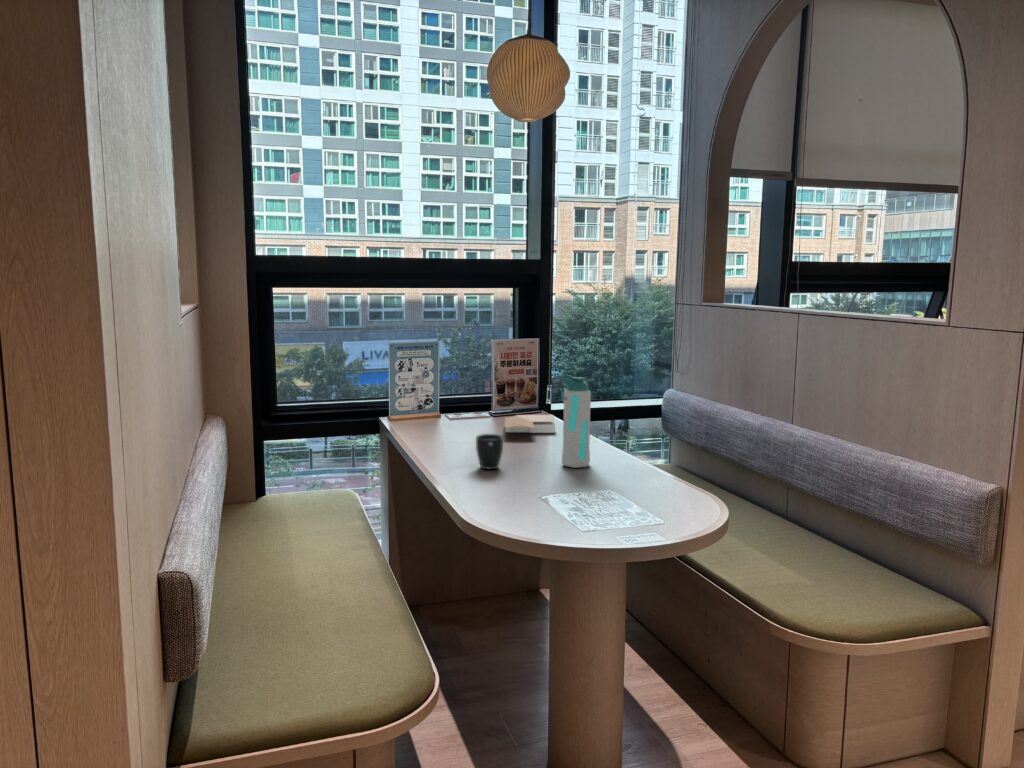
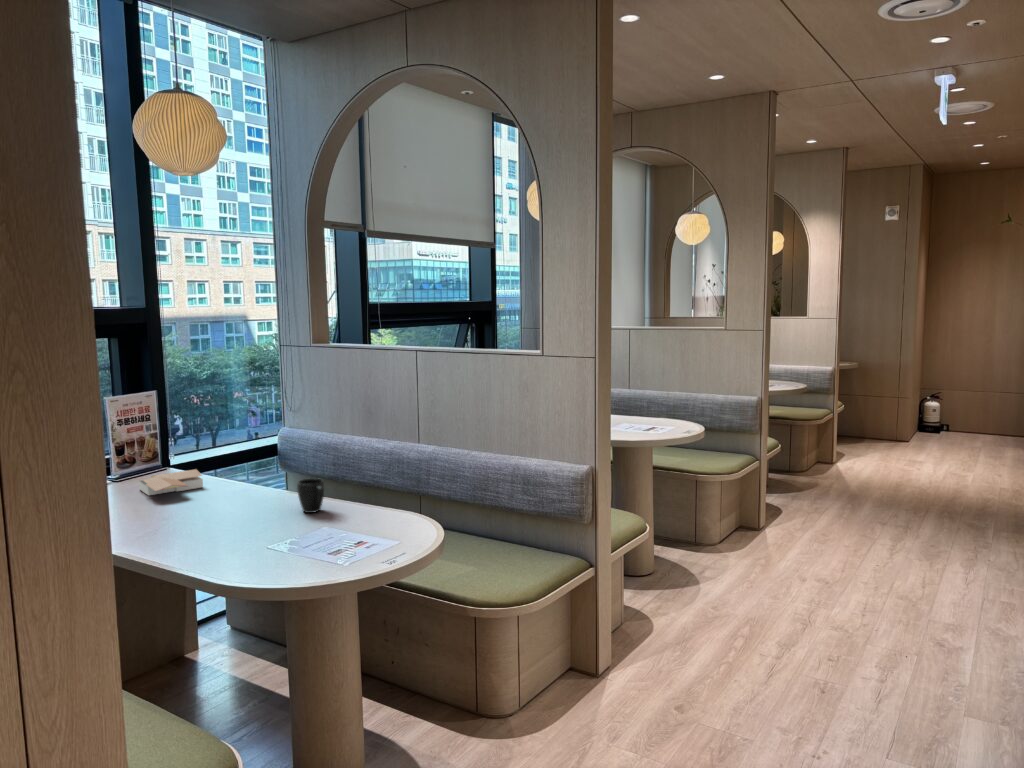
water bottle: present [559,374,591,468] -> none [237,426,275,517]
mug: present [476,434,503,469] -> present [297,478,324,513]

